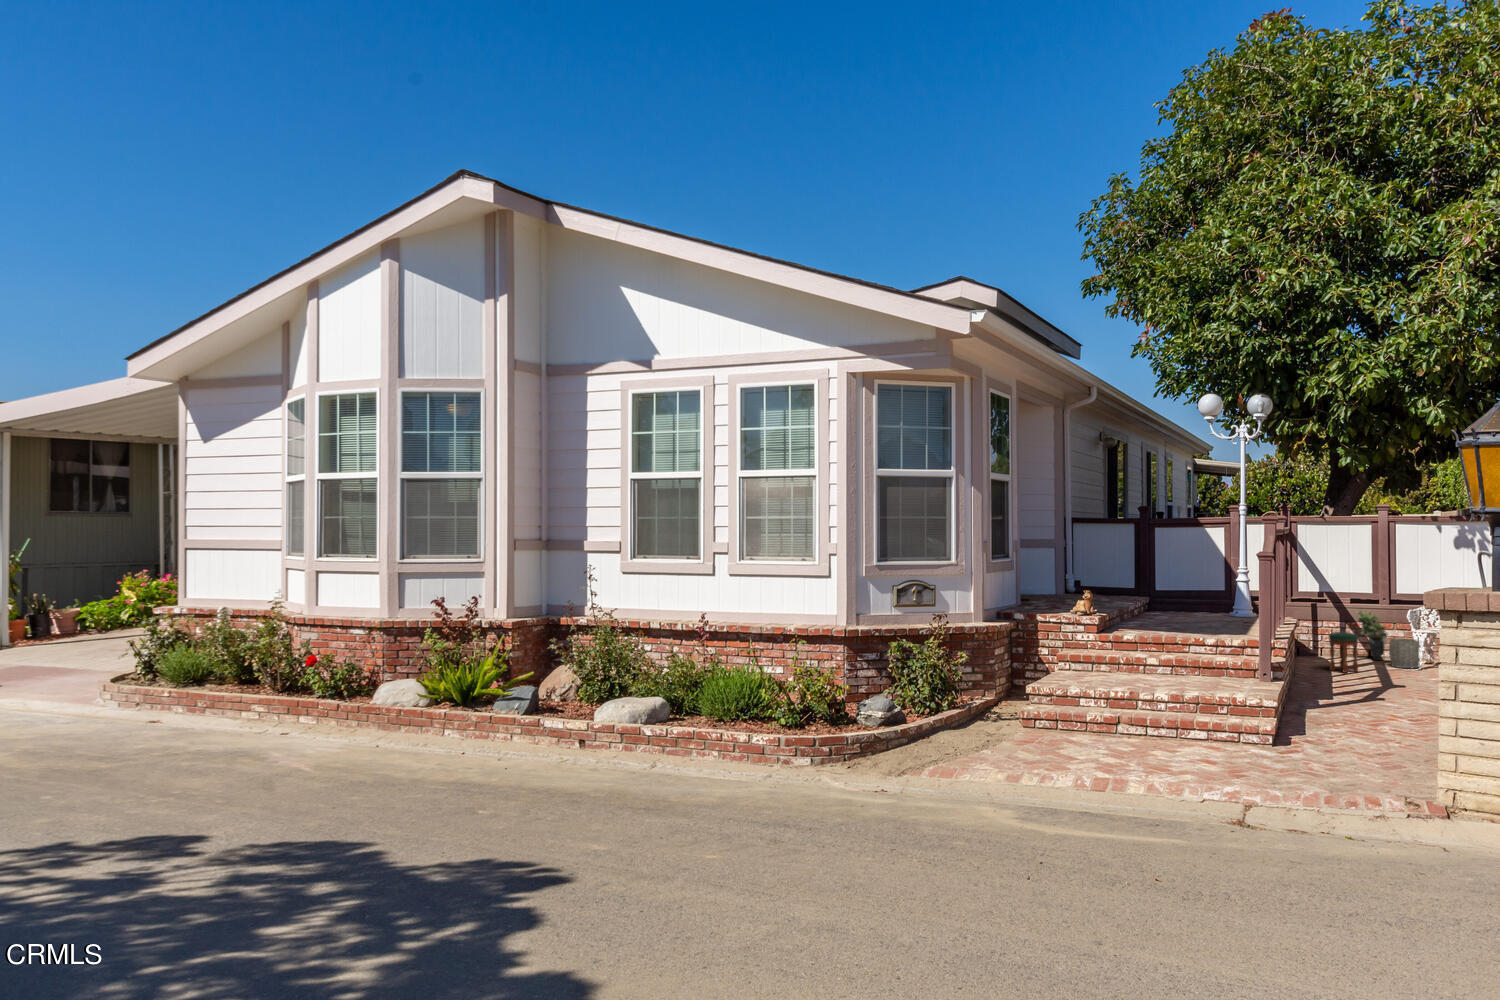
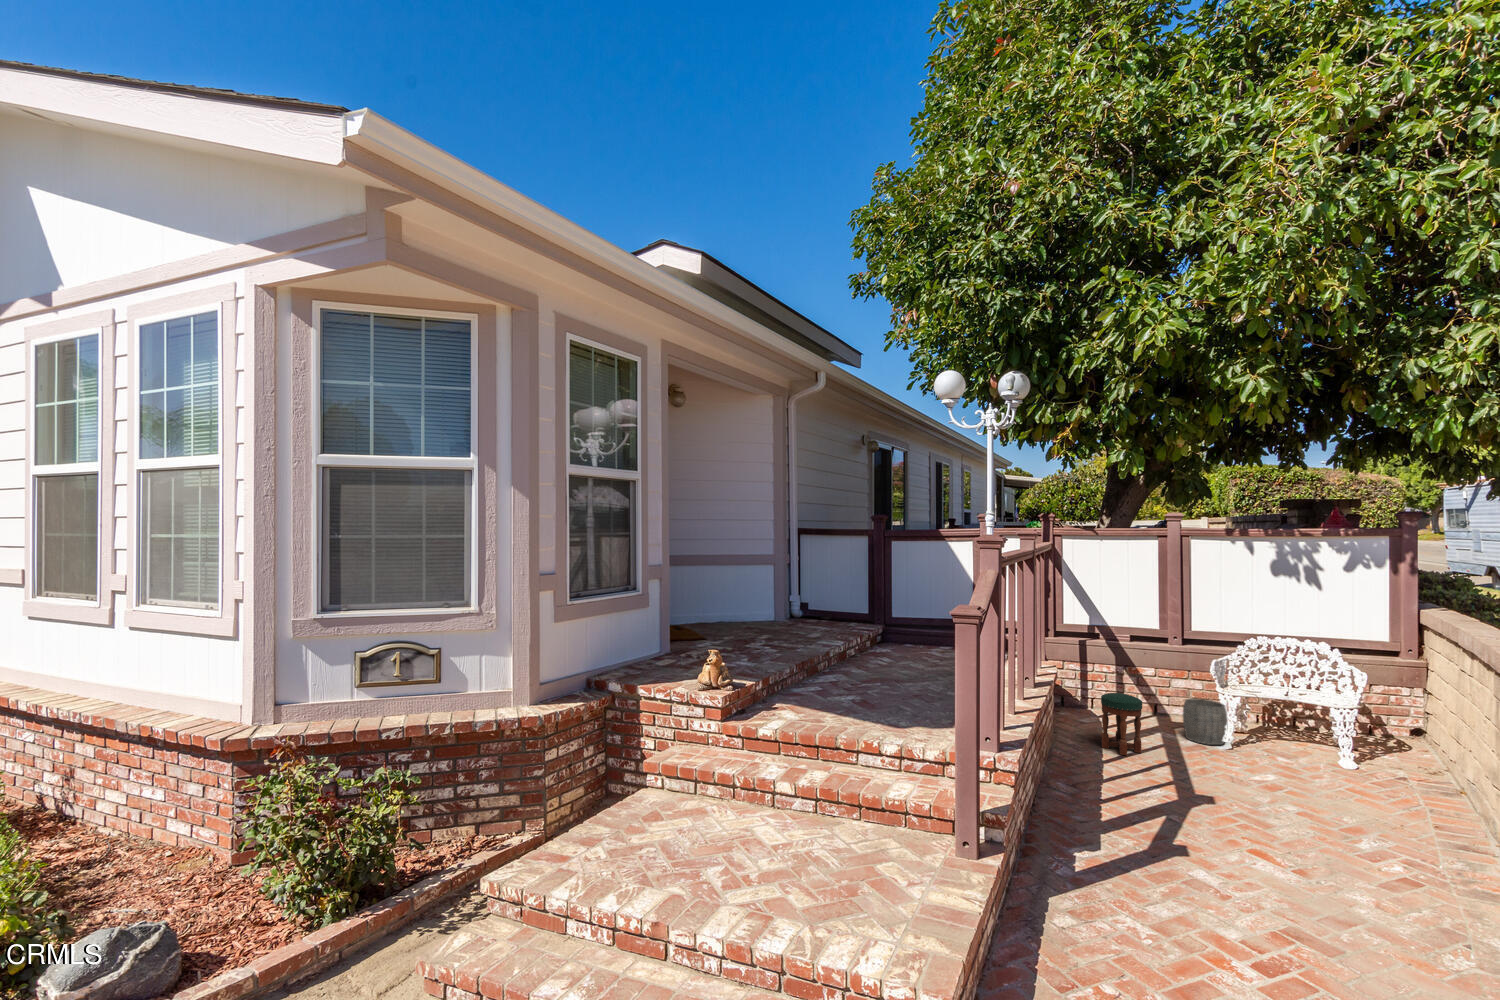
potted plant: present [1357,611,1388,660] -> none [1138,653,1181,723]

